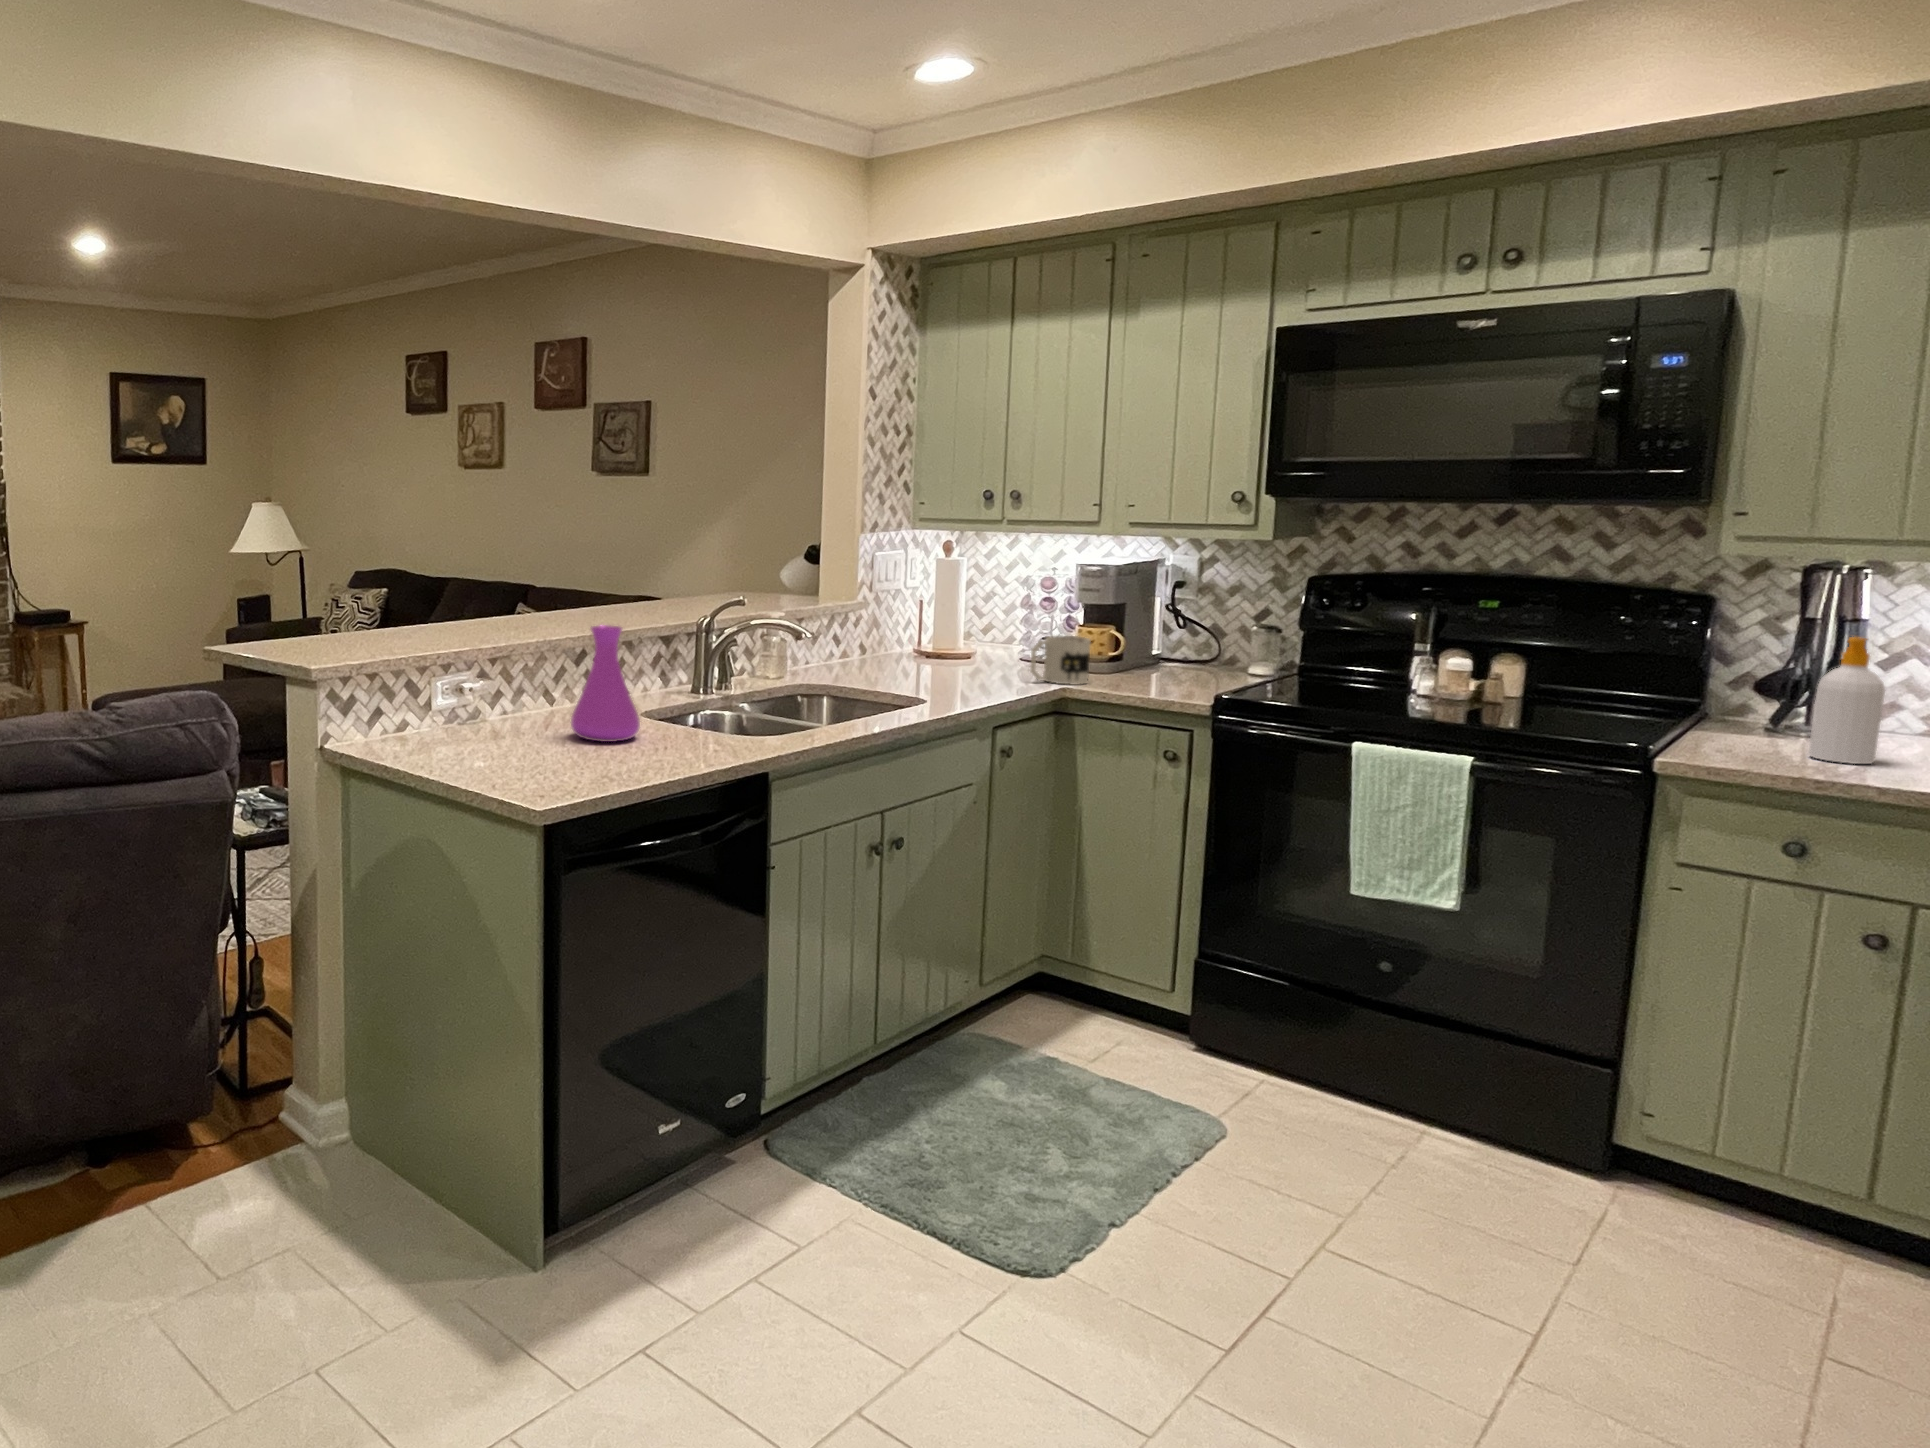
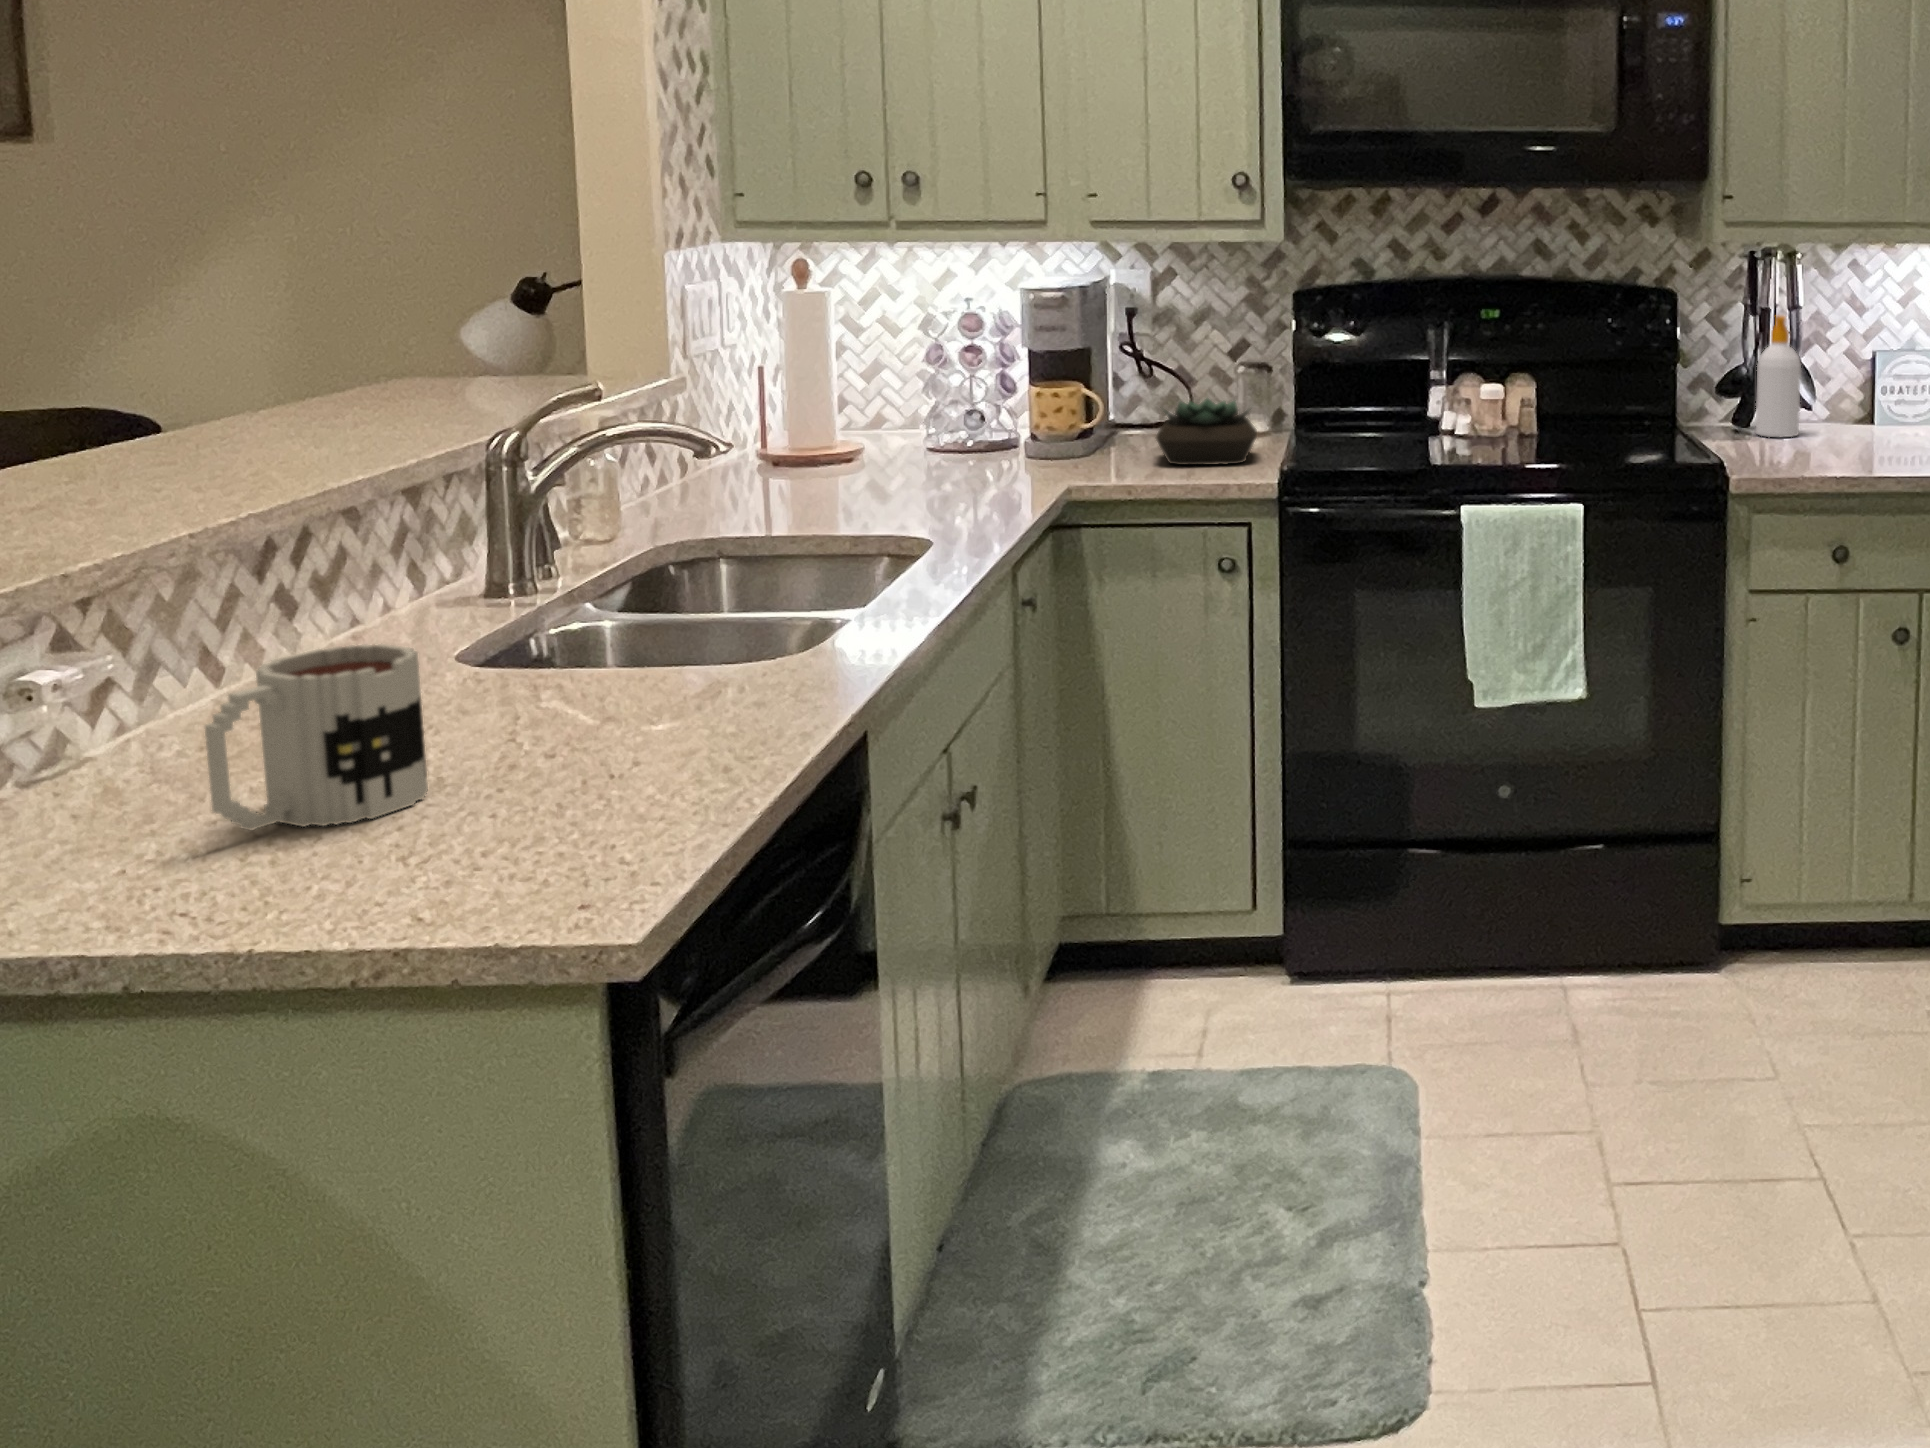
vase: present [571,625,640,742] -> none [427,455,617,740]
mug: present [1030,635,1091,685] -> present [205,644,428,830]
succulent plant: none [1136,649,1231,698] -> present [1156,398,1257,465]

